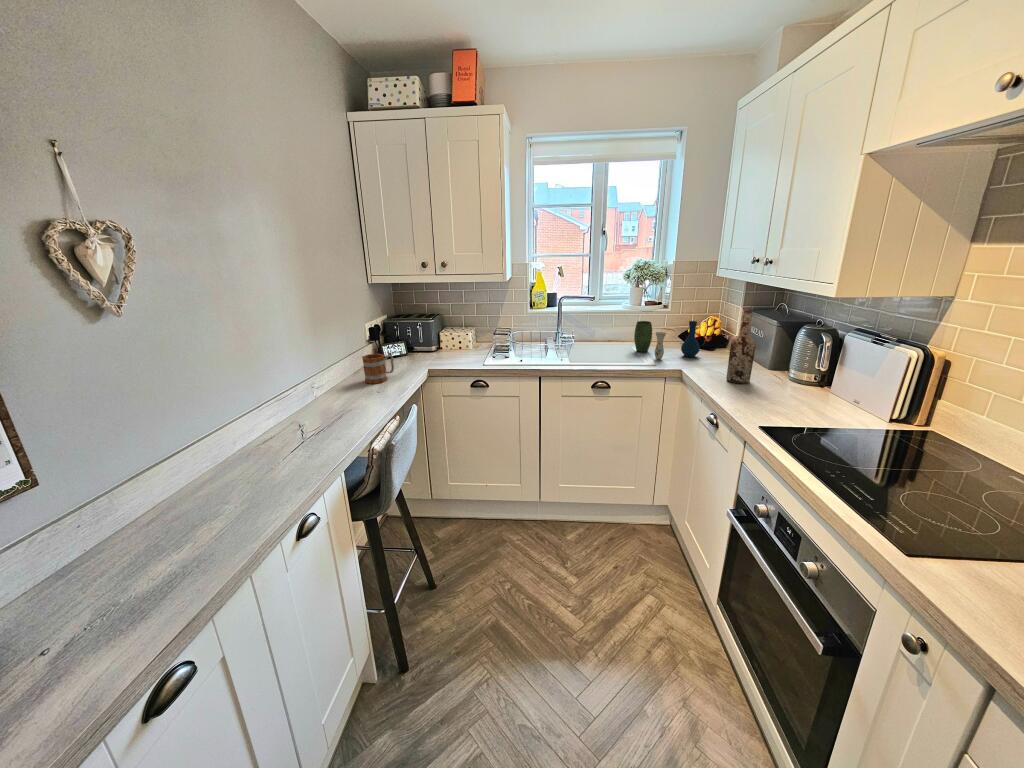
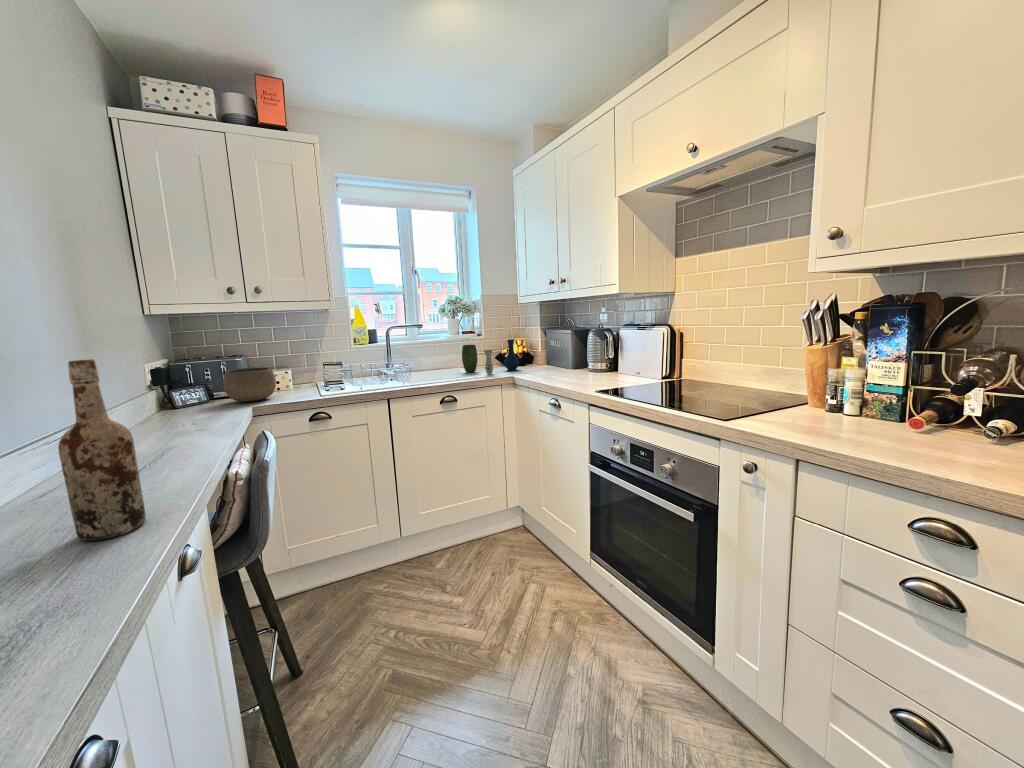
wine bottle: present [727,311,756,384] -> present [58,360,146,541]
bowl: none [415,331,455,361] -> present [223,367,276,402]
mug: present [362,354,394,384] -> none [159,389,206,426]

